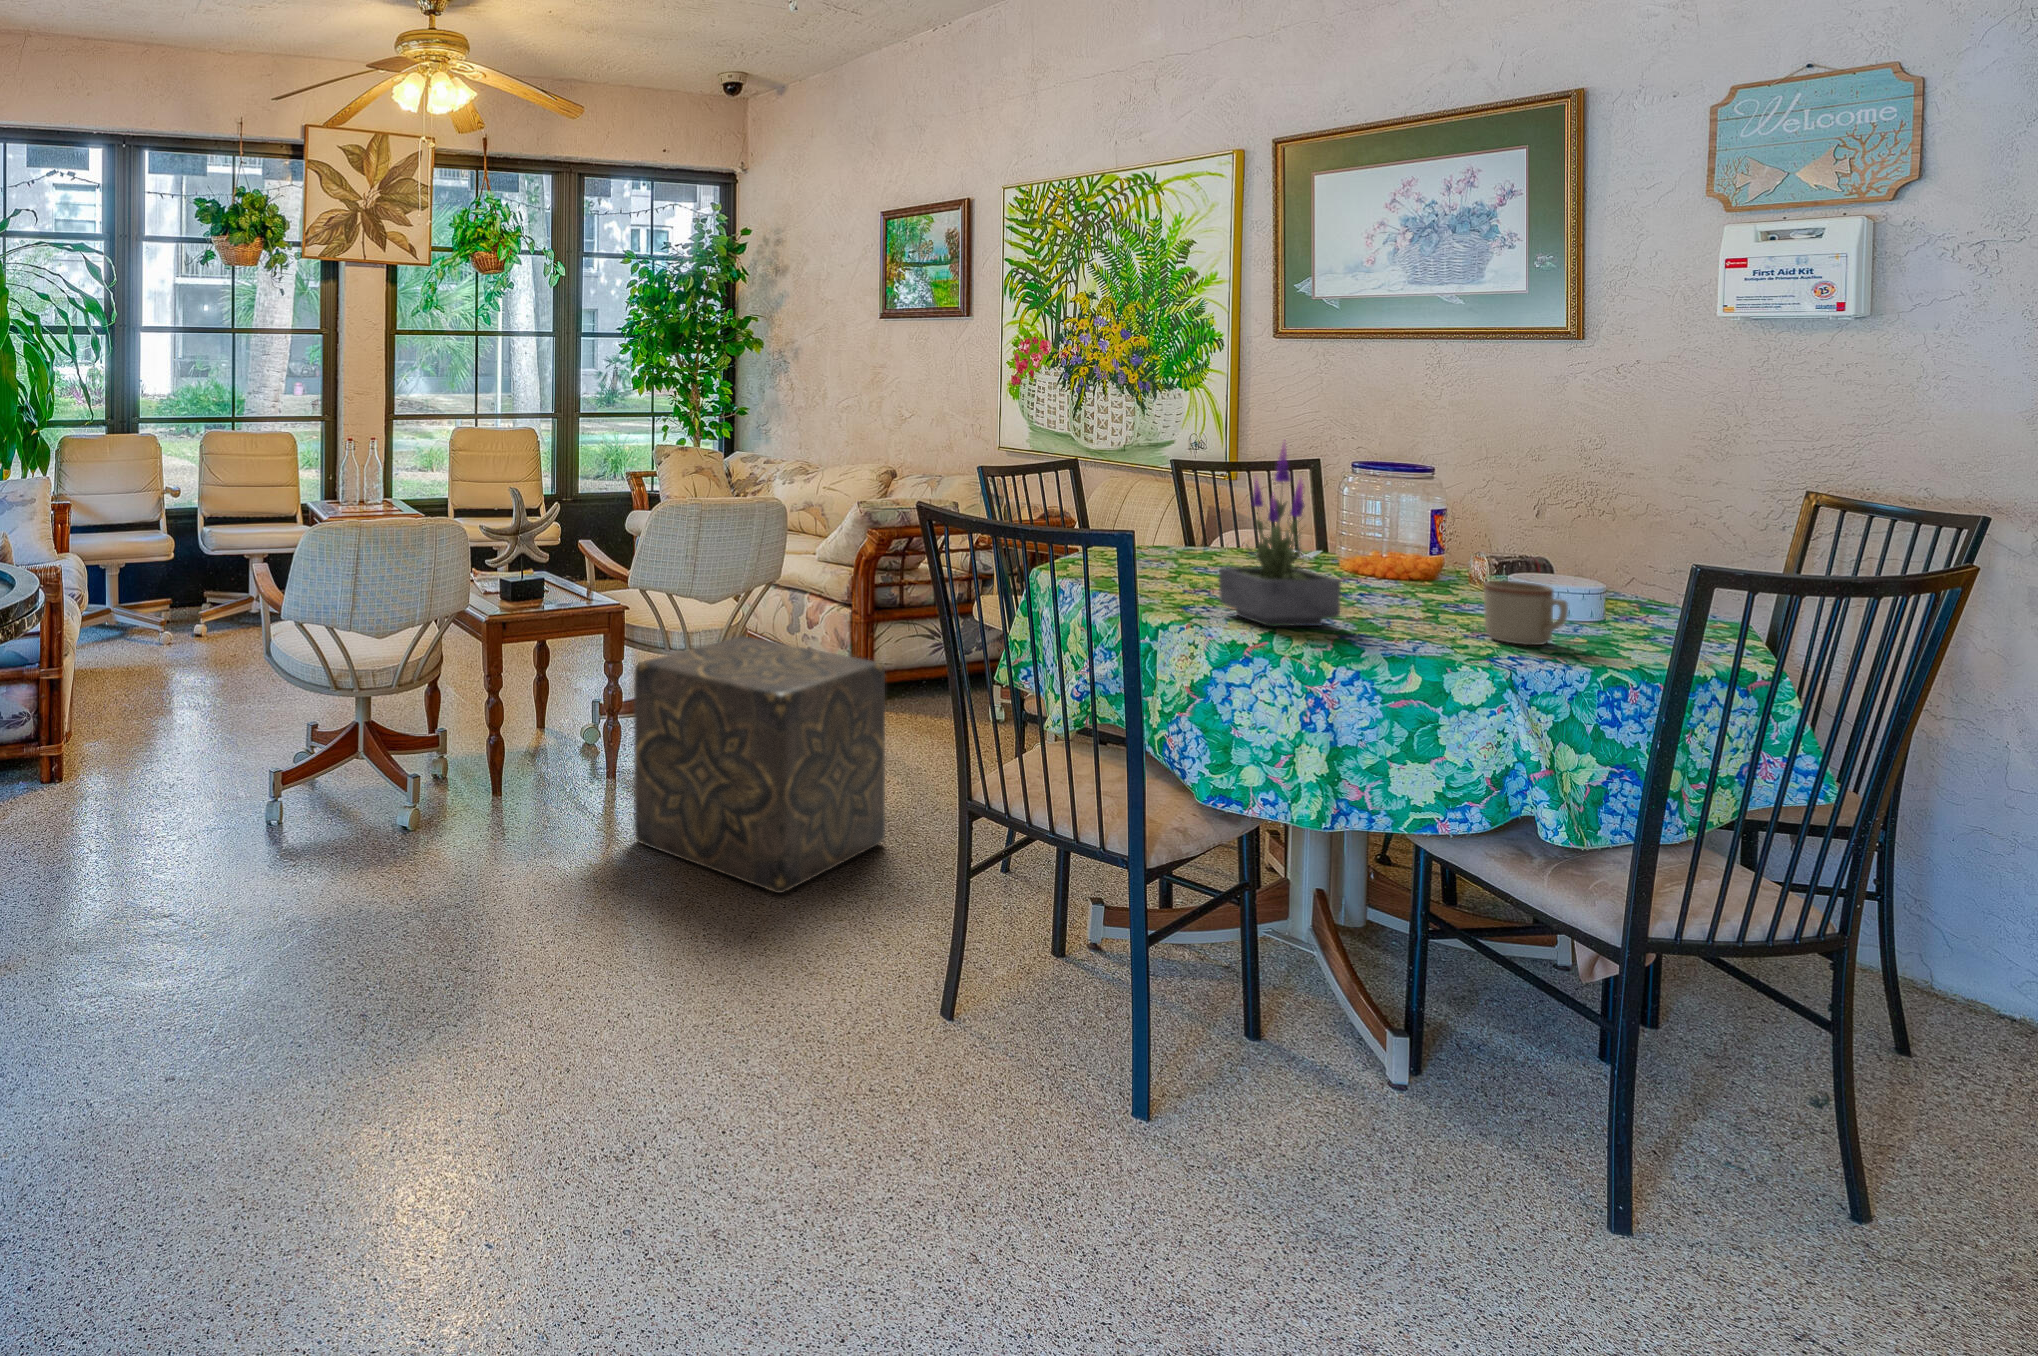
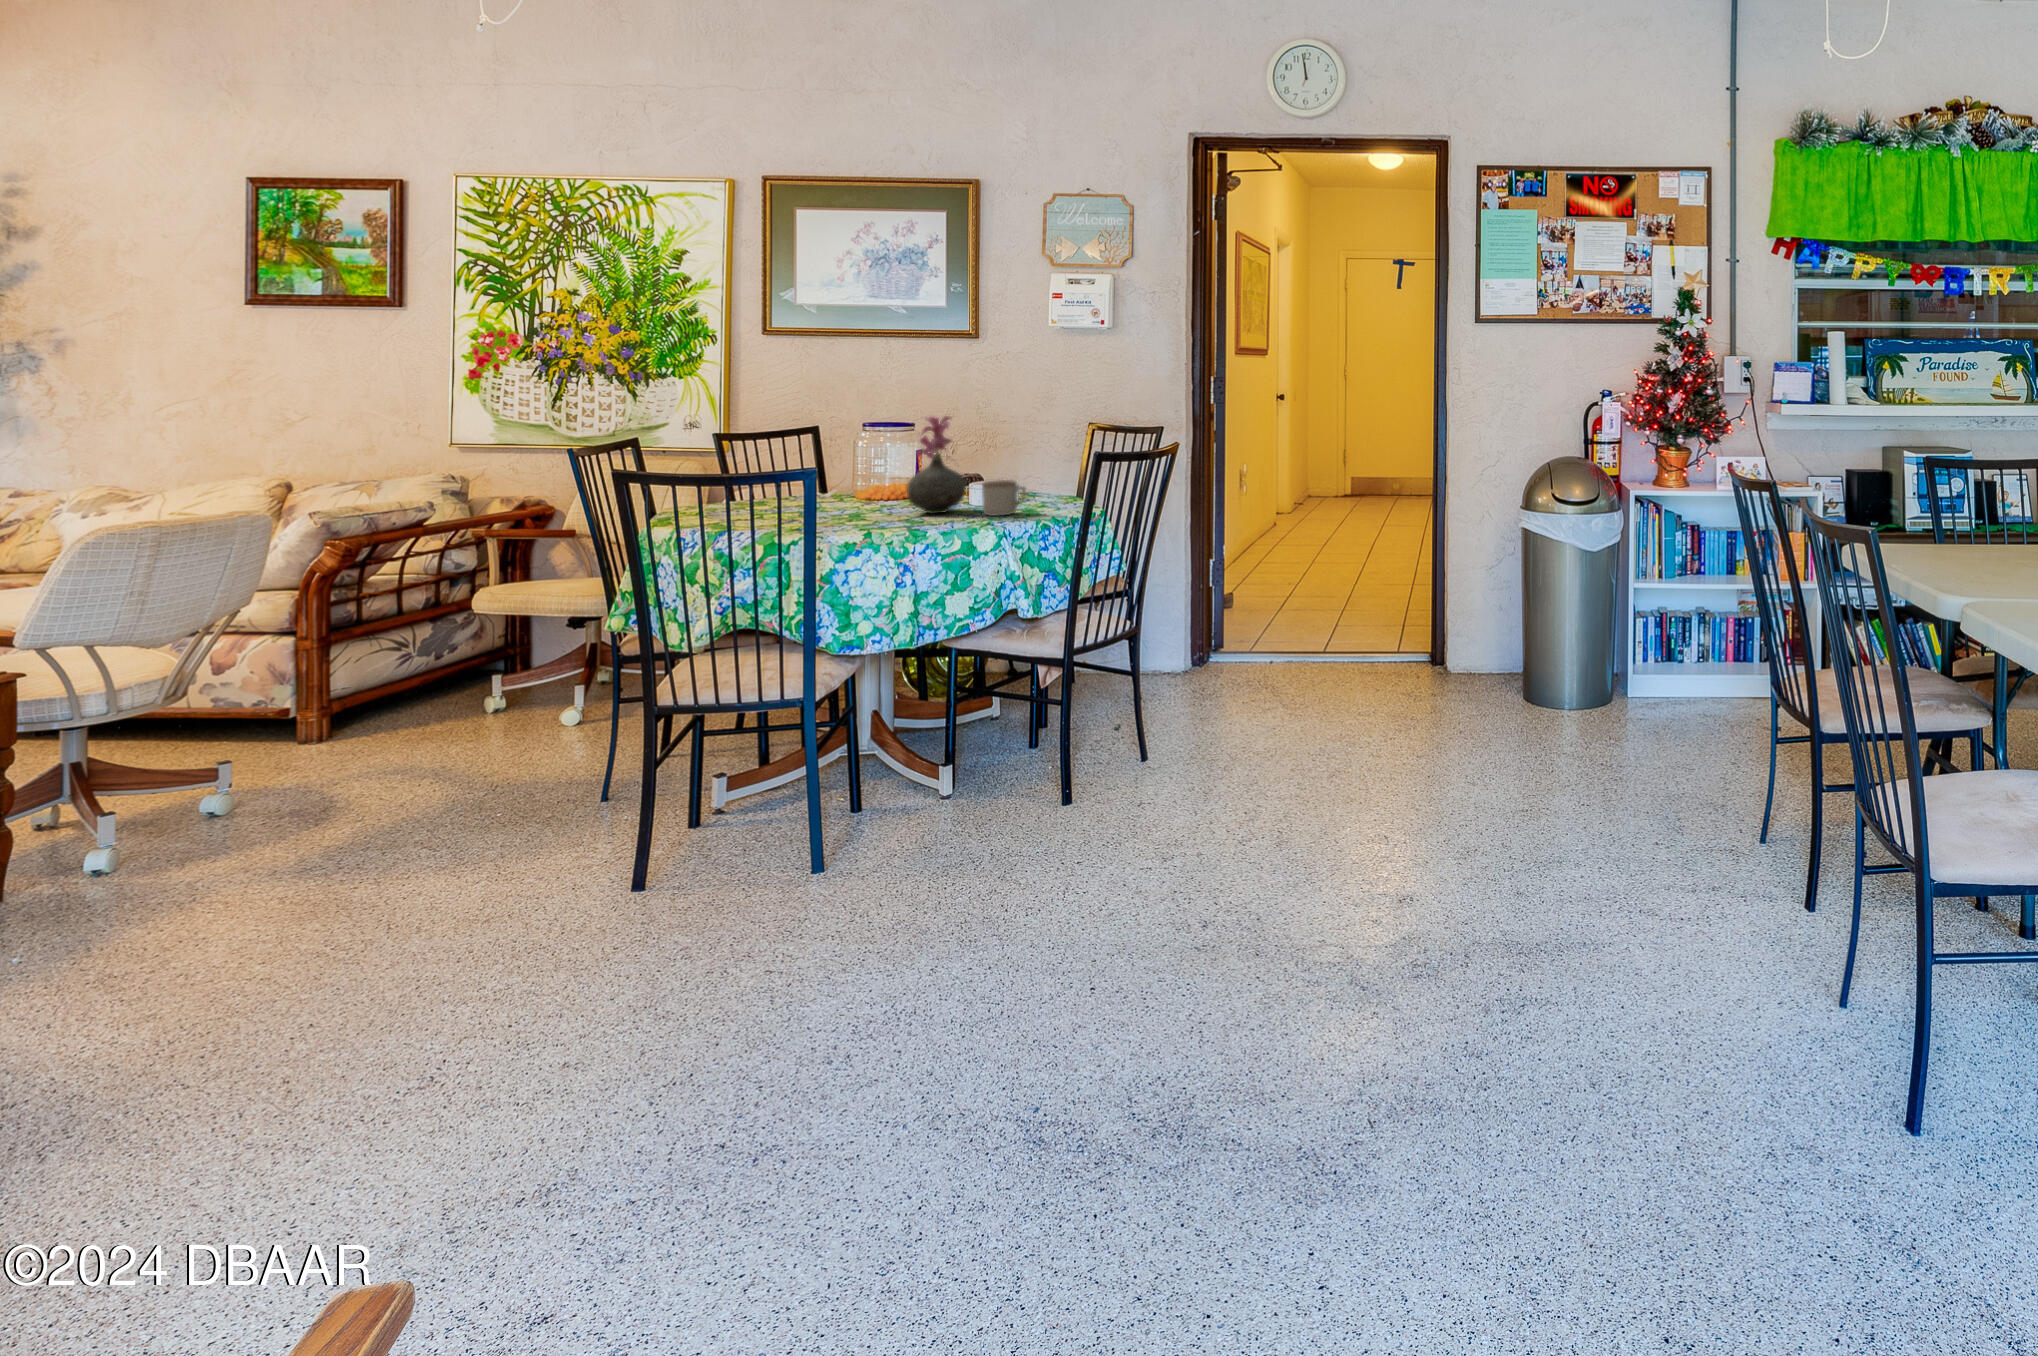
potted plant: present [1219,440,1341,626] -> none [825,405,906,530]
vase: none [1364,463,1467,619] -> present [907,416,966,513]
ottoman: present [634,637,885,893] -> none [106,649,459,927]

